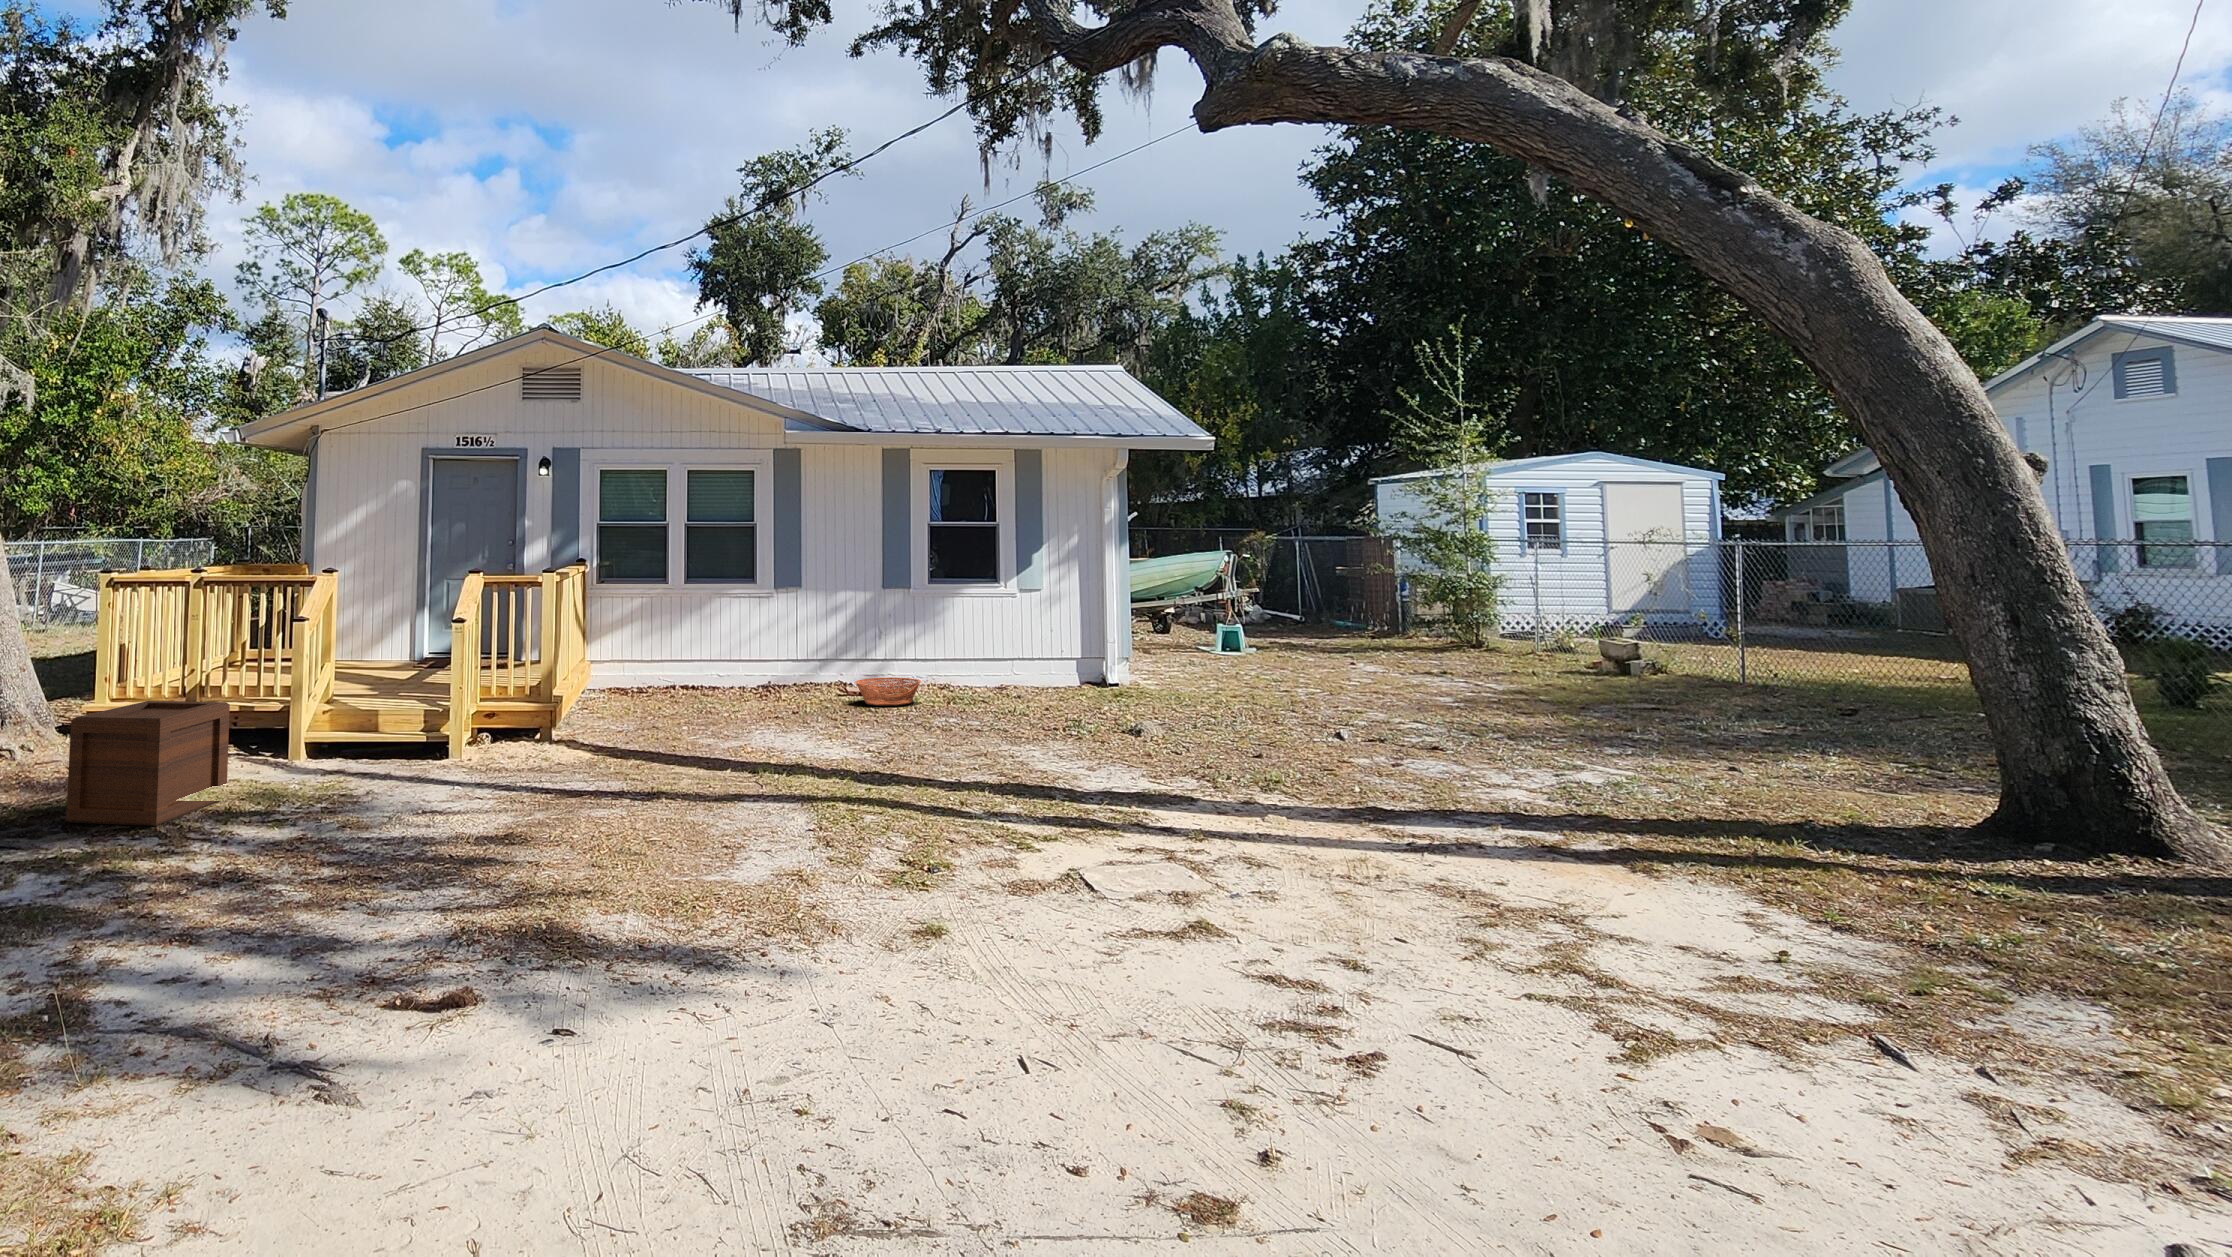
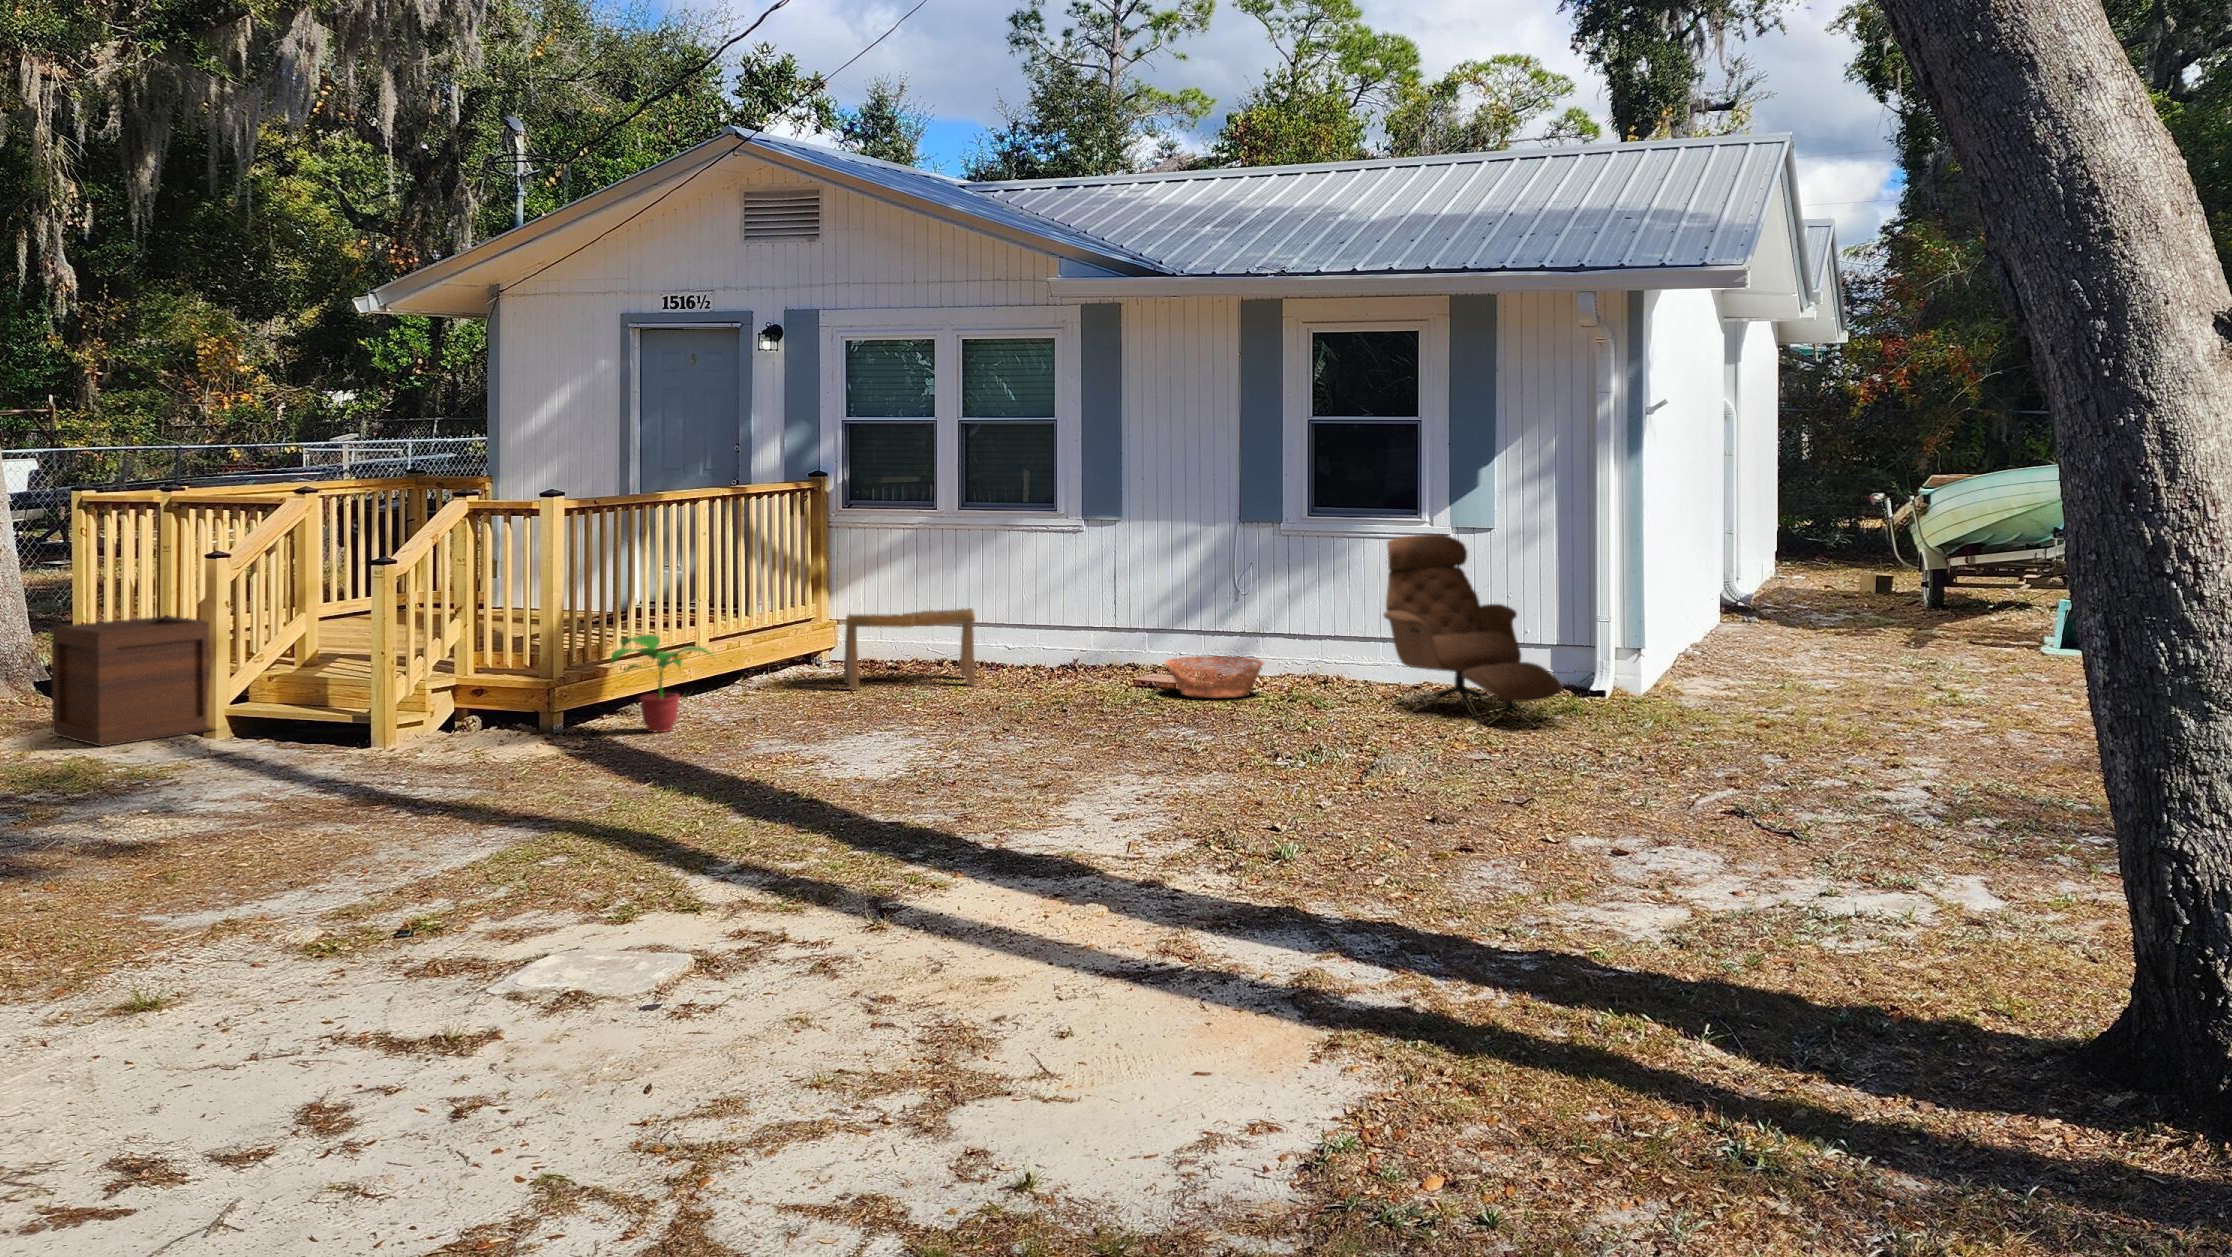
lounge chair: none [995,593,1125,708] -> present [1384,534,1561,727]
bench: none [625,656,722,721] -> present [844,608,975,690]
potted plant: none [565,687,645,763] -> present [611,634,713,733]

